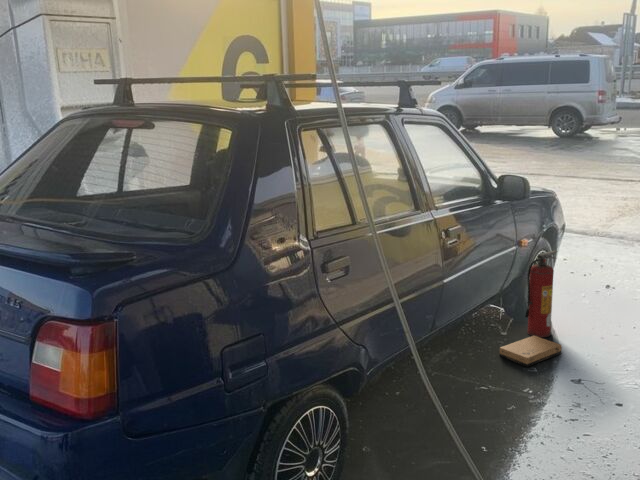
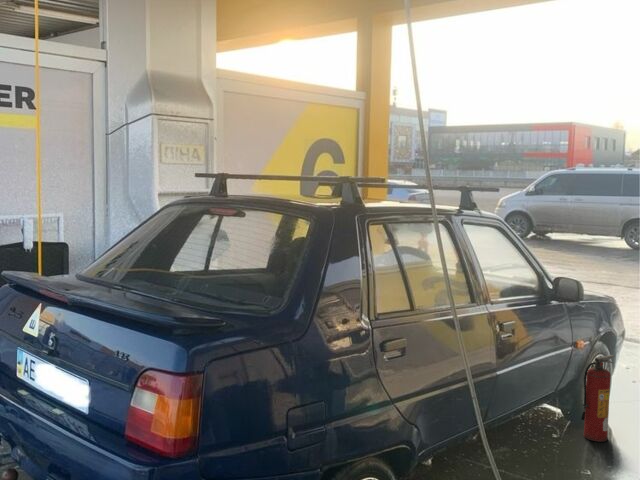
cardboard box: present [500,336,562,367] -> none [553,439,617,469]

